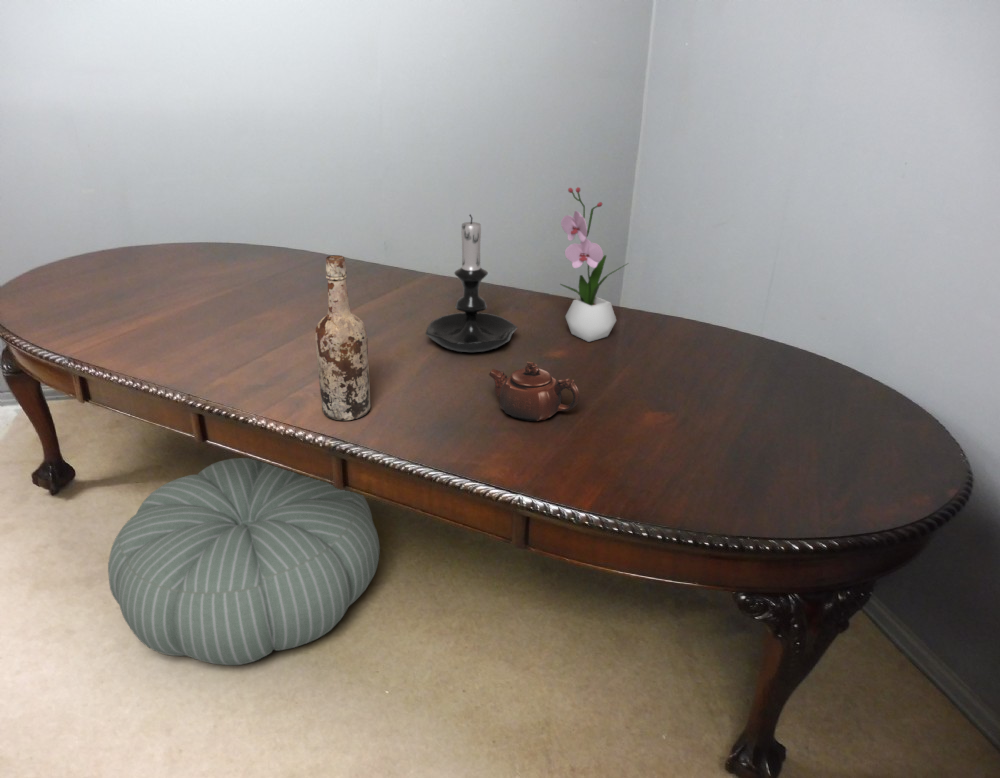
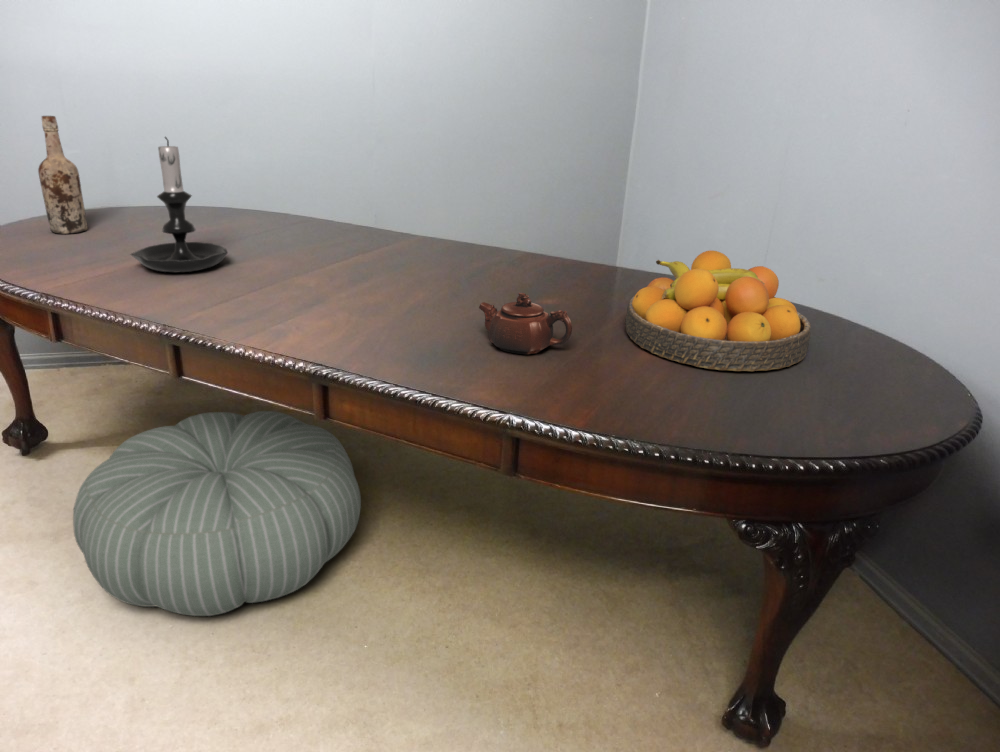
flower arrangement: present [561,187,621,342] -> none [553,132,623,293]
candle holder: present [426,215,517,352] -> present [131,137,228,272]
wine bottle: present [315,255,371,421] -> present [38,116,87,234]
fruit bowl: none [632,308,812,437] -> present [625,250,811,371]

